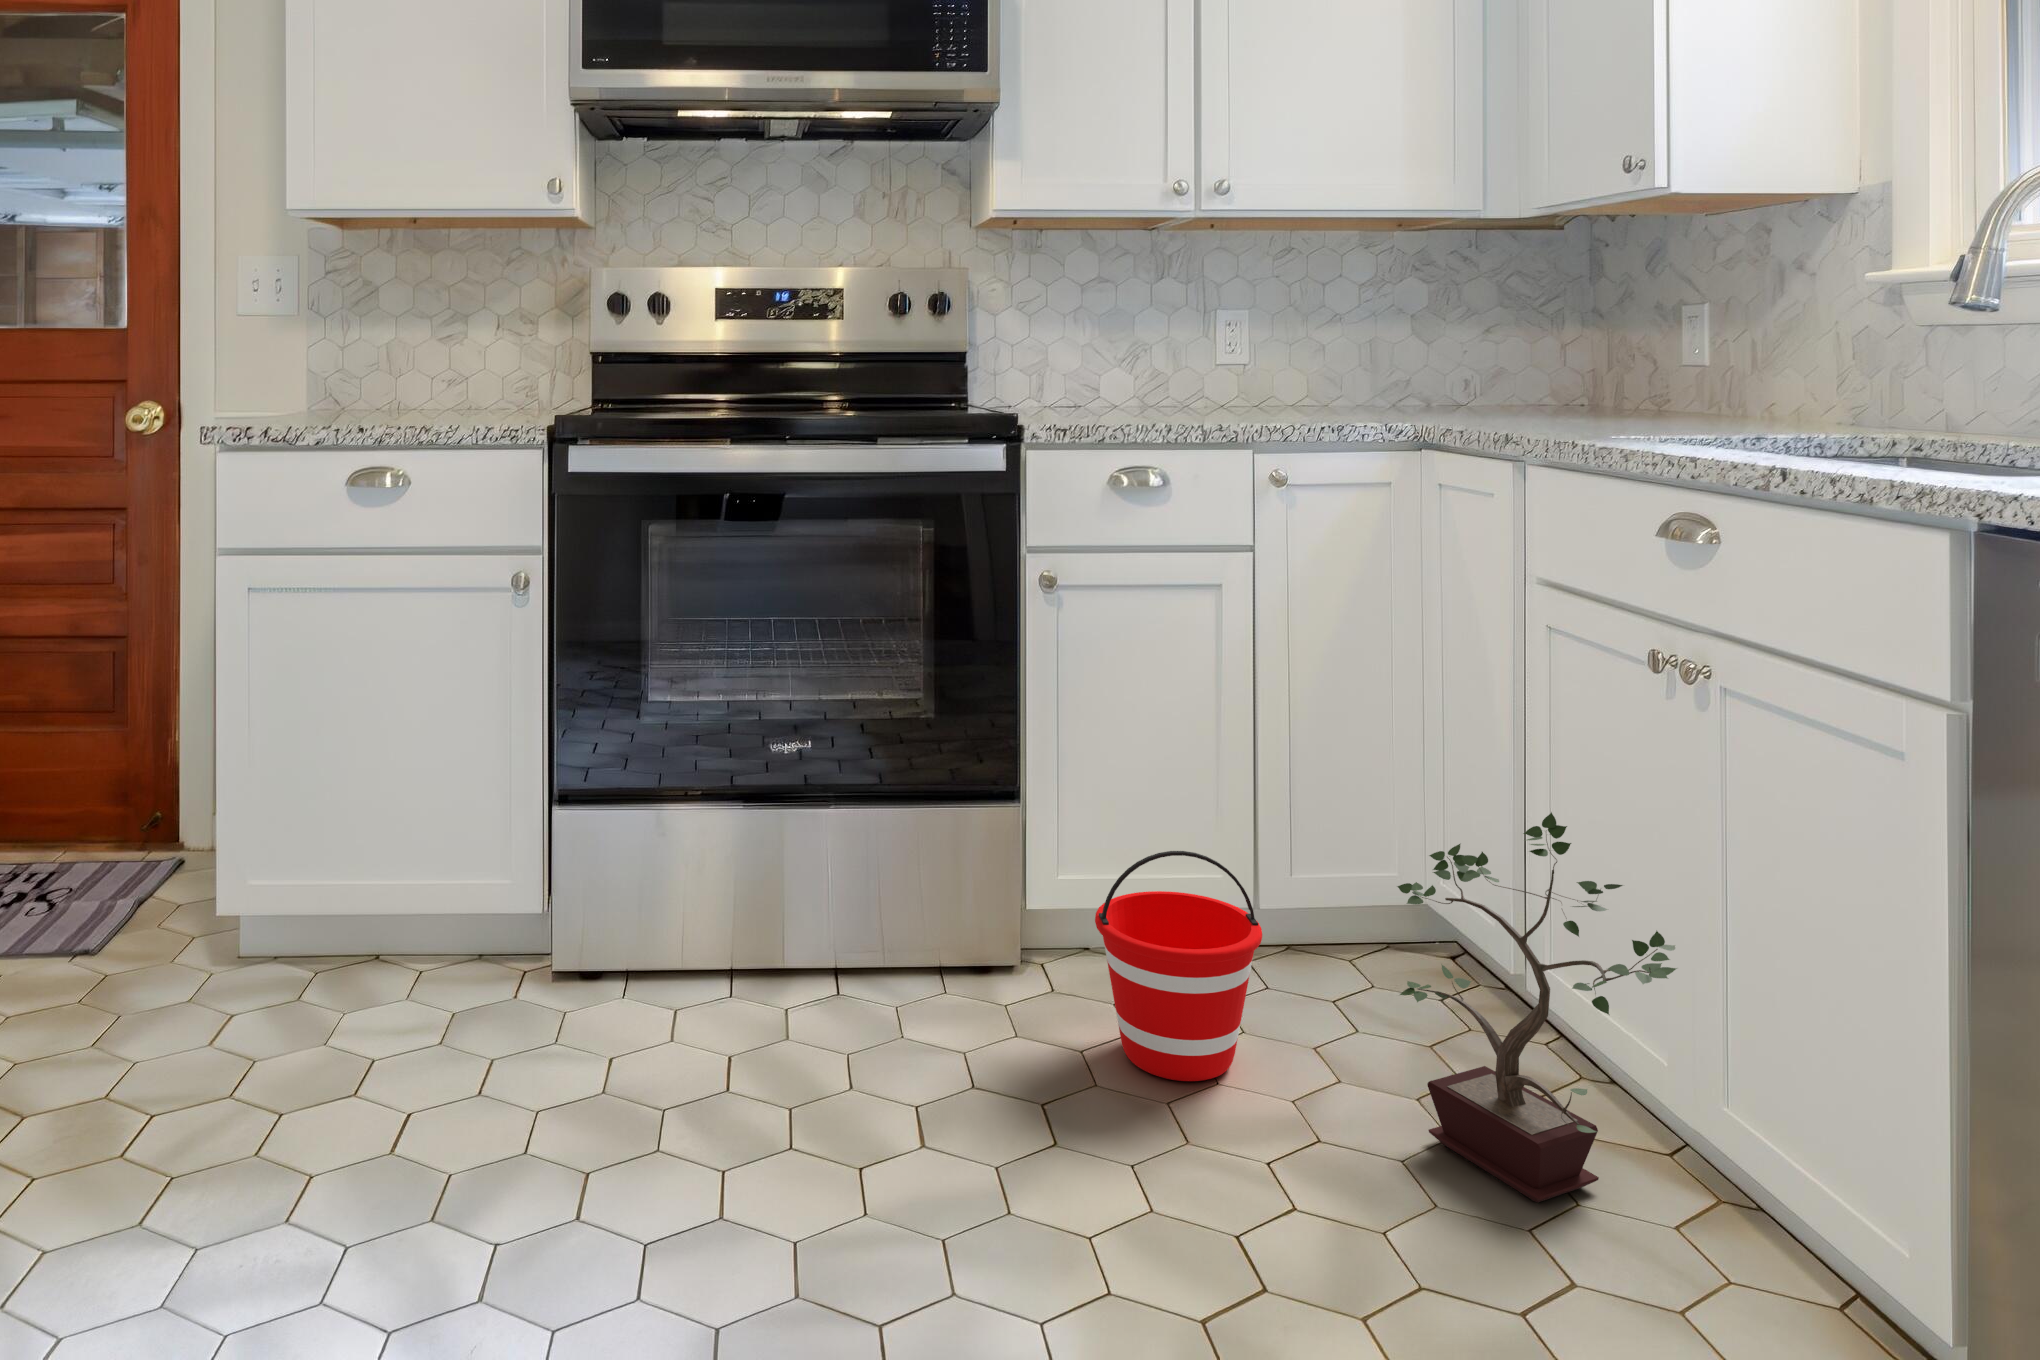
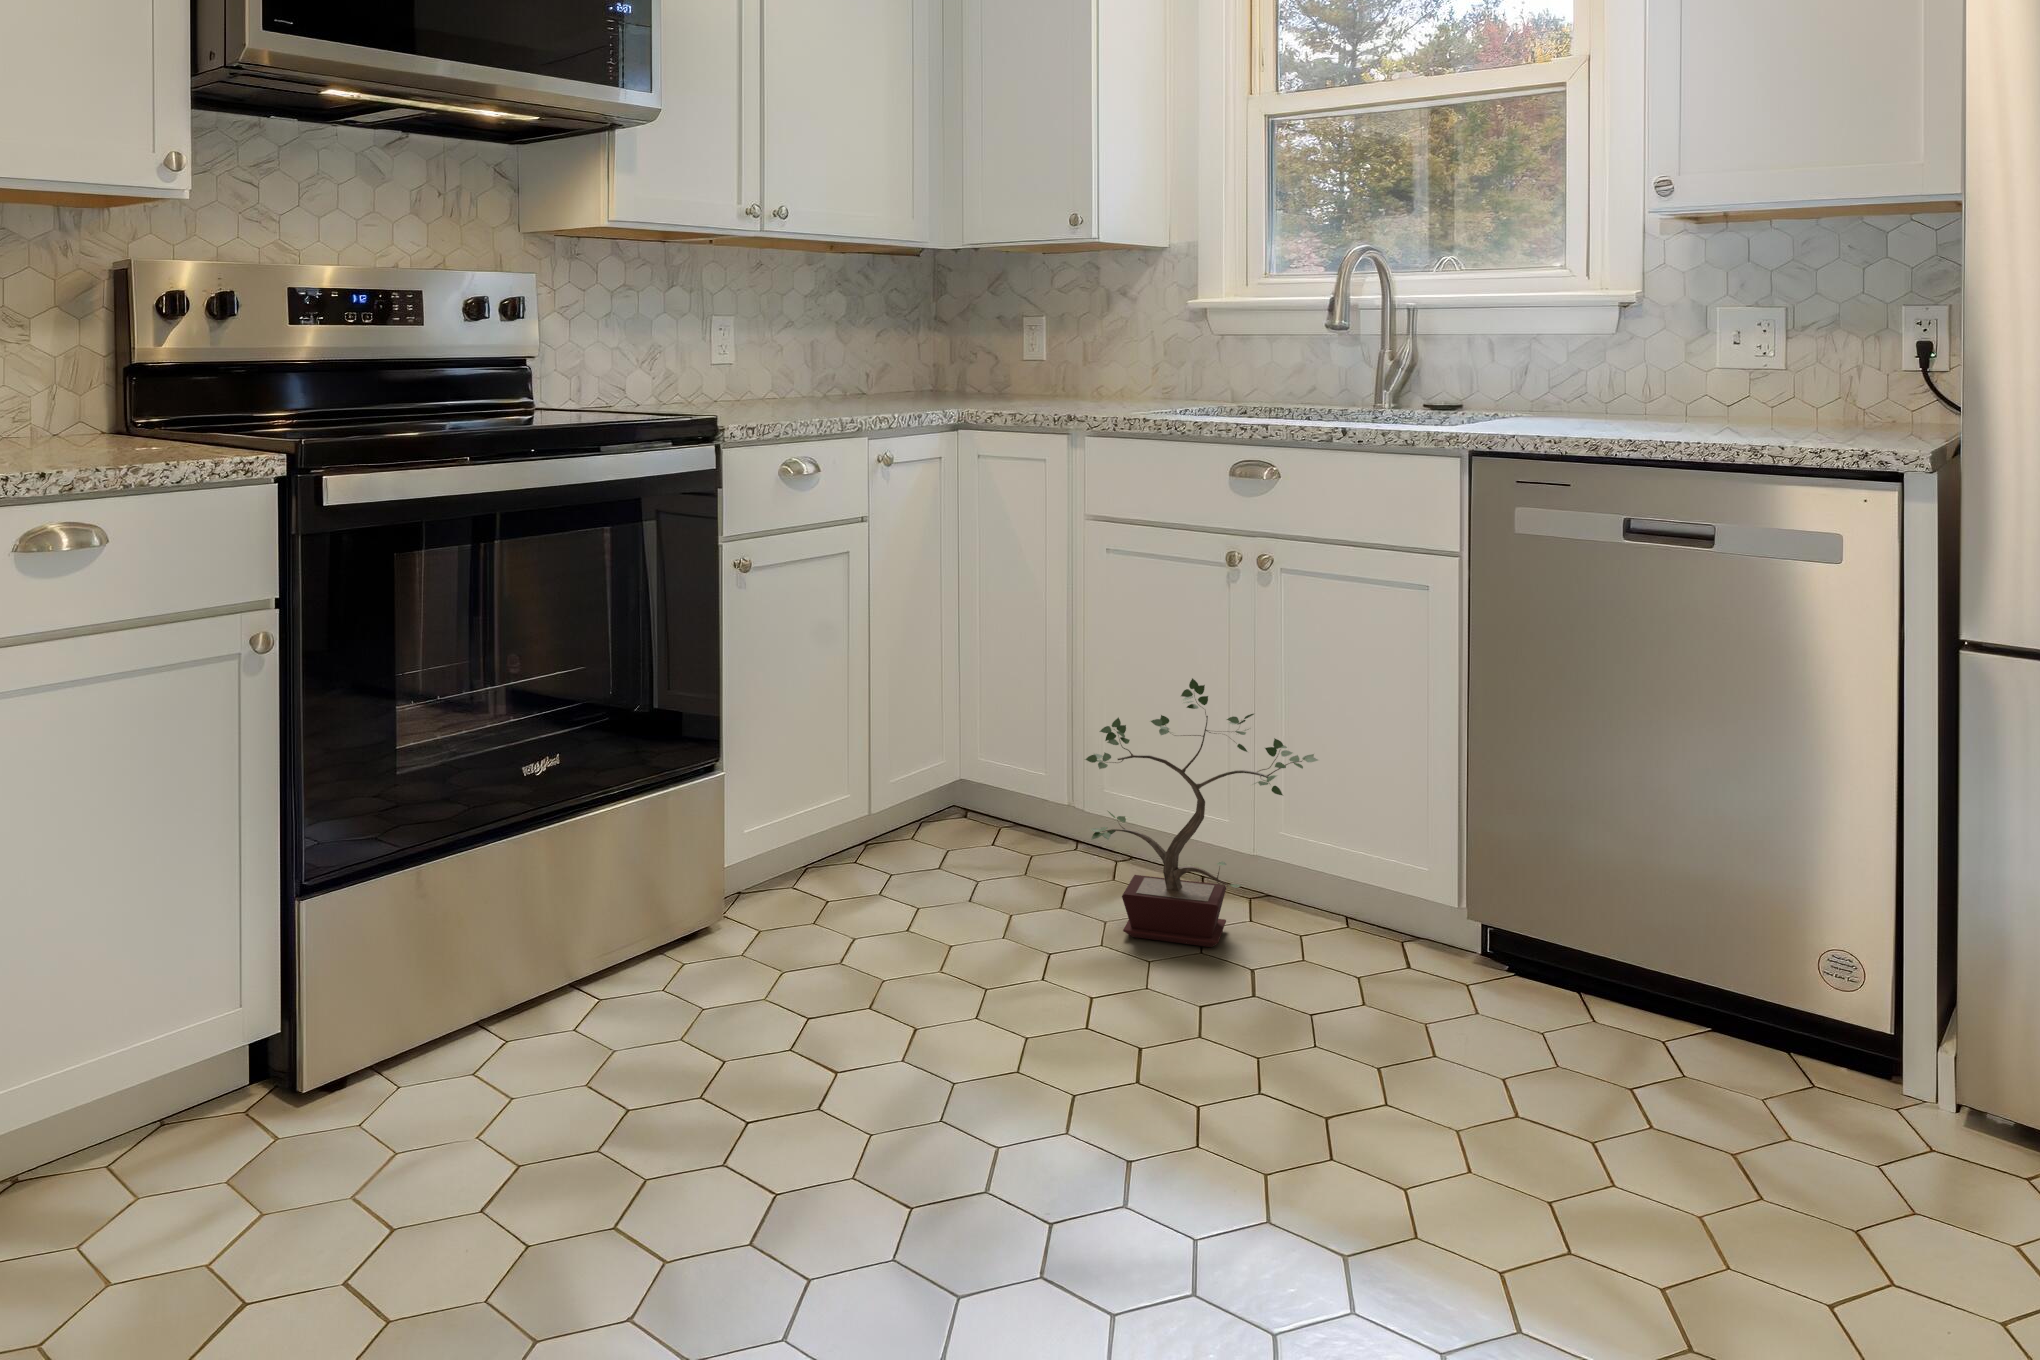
bucket: present [1095,851,1262,1081] -> none [860,774,995,966]

